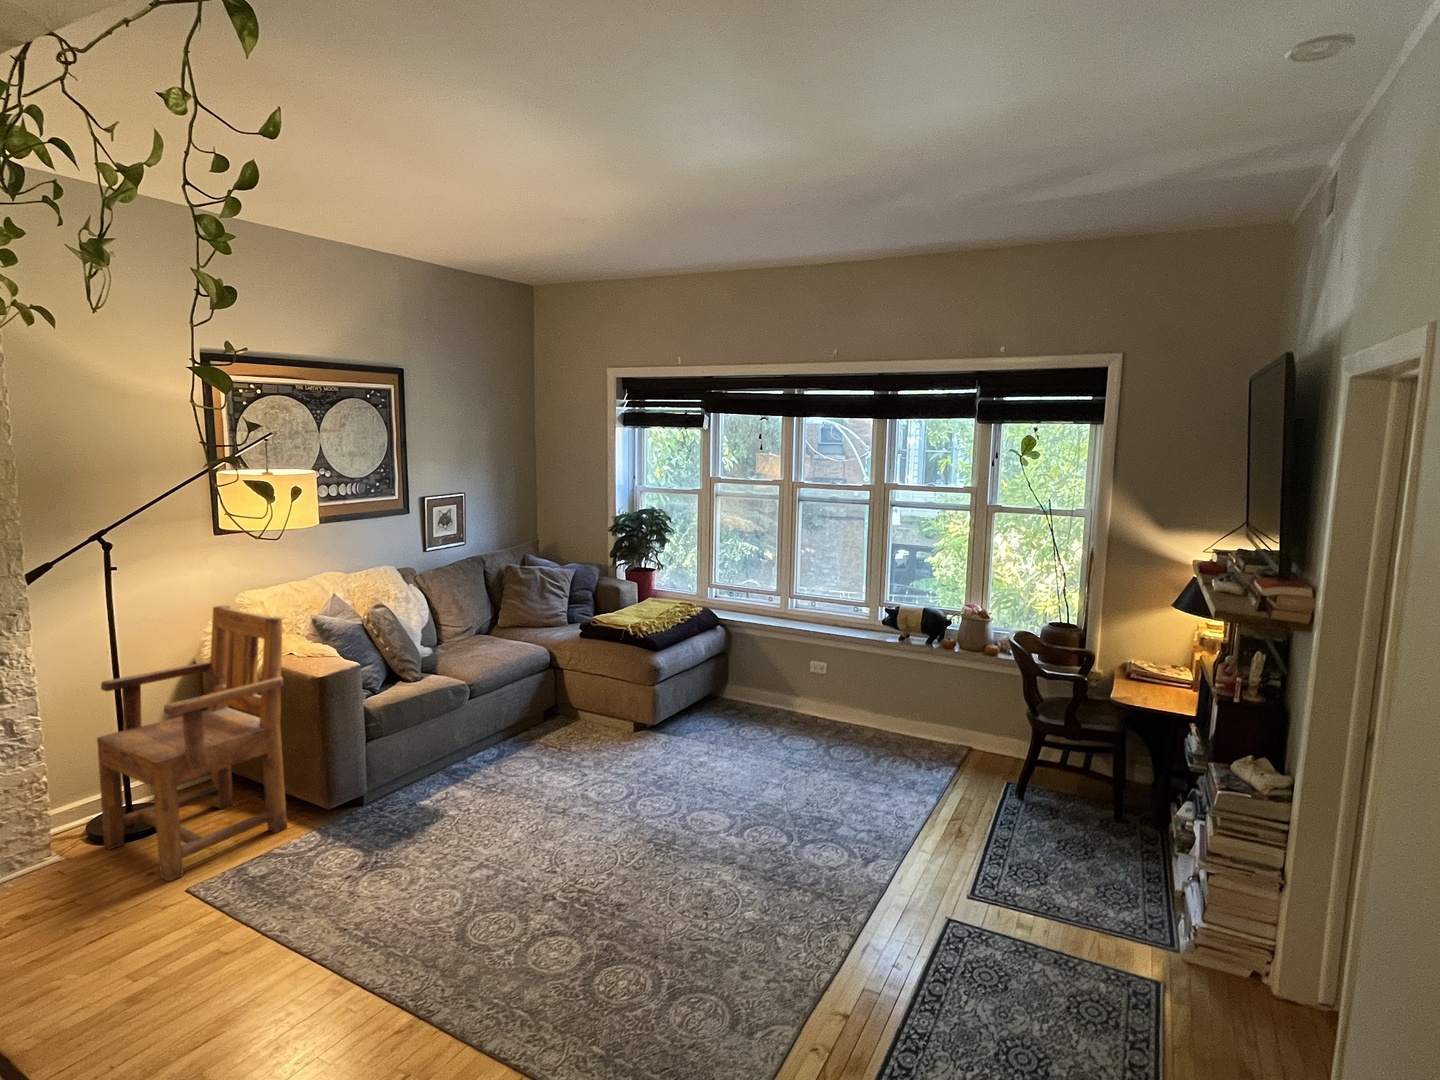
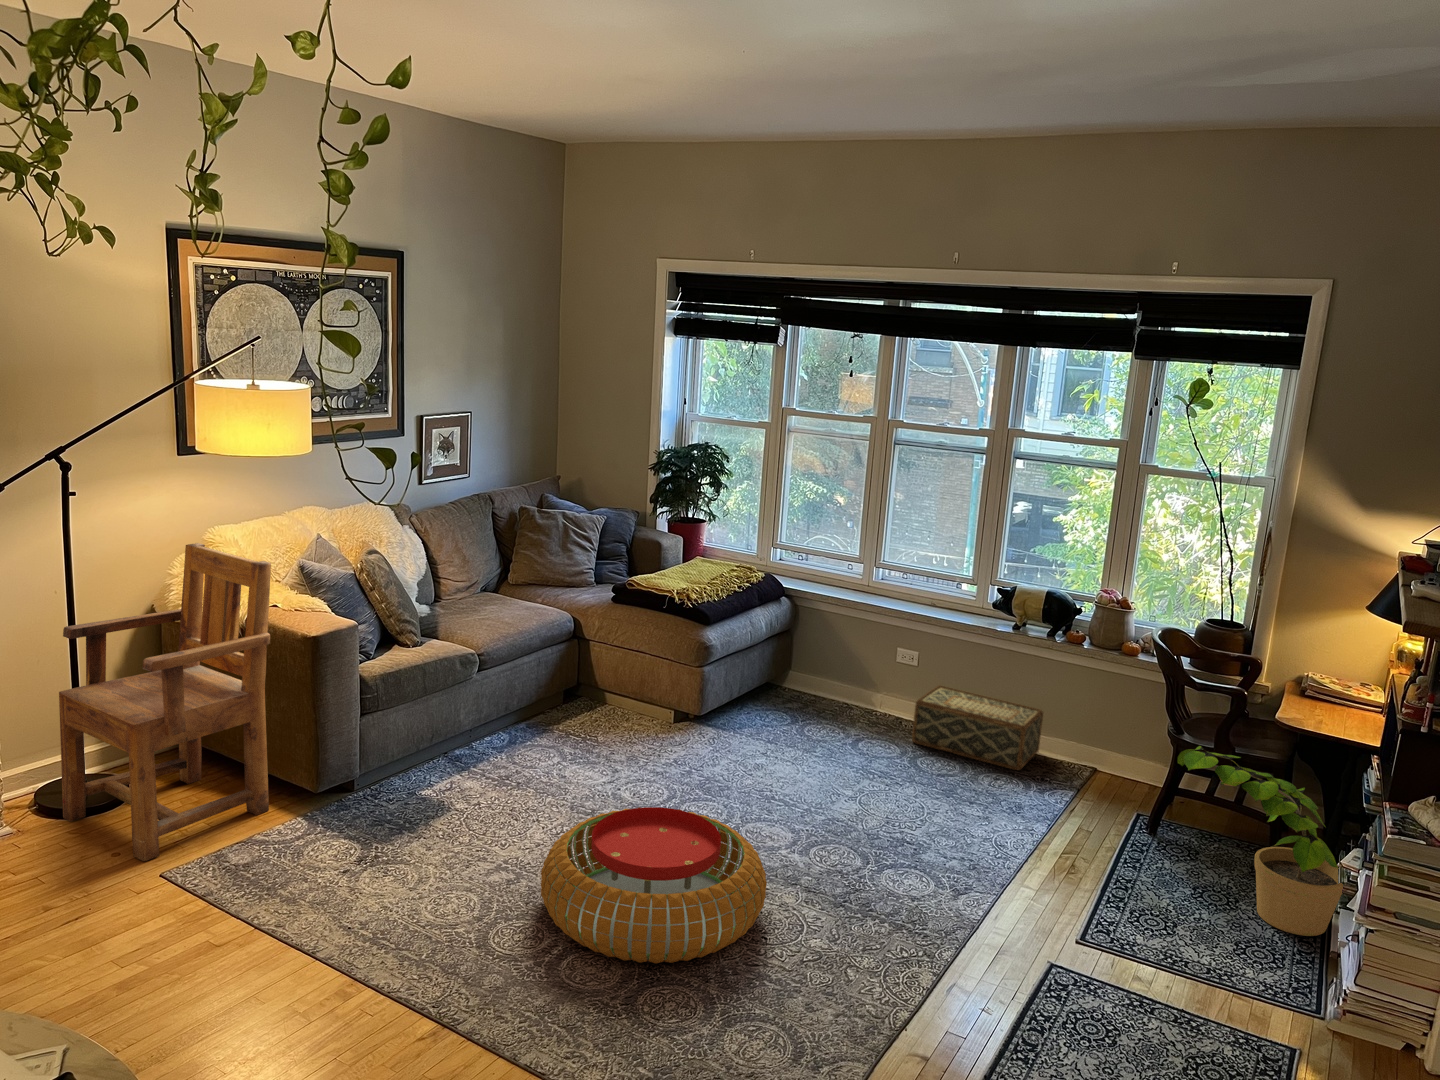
woven basket: none [826,689,928,754] -> present [912,685,1043,770]
potted plant: none [1037,725,1183,878] -> present [1178,746,1343,936]
pouf: none [513,805,706,944] -> present [541,807,767,964]

